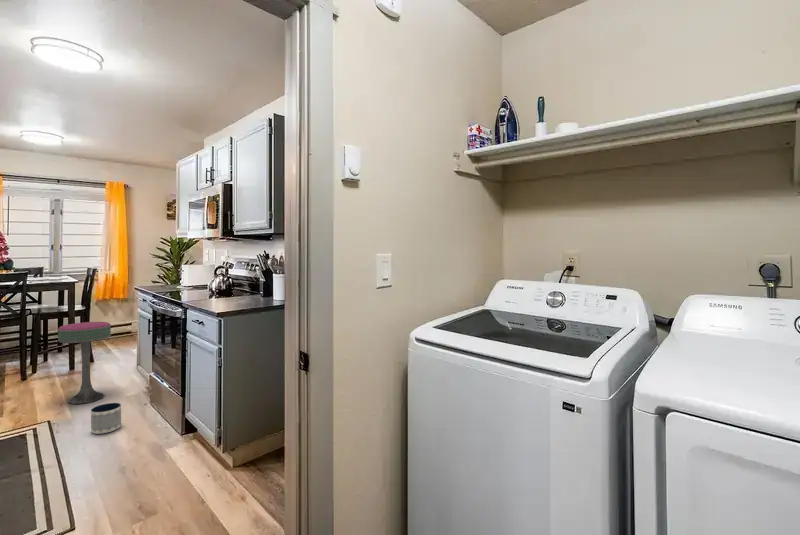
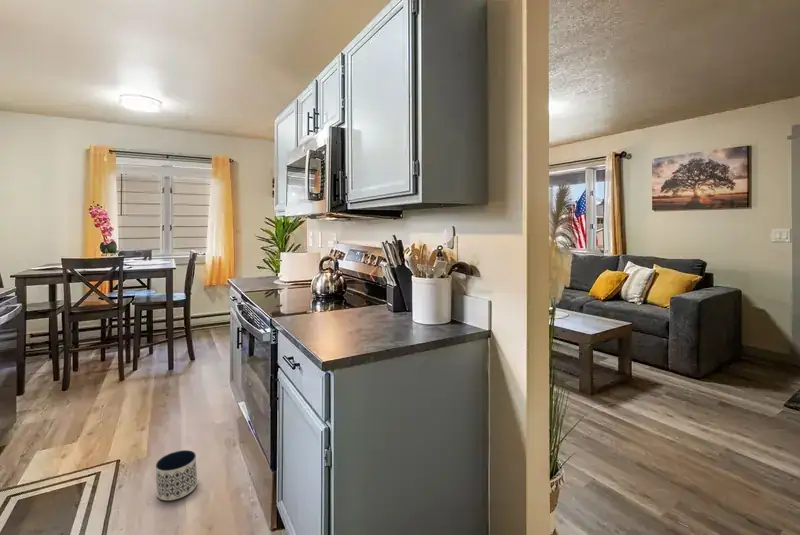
bar stool: present [58,322,111,404] -> none [135,324,197,430]

